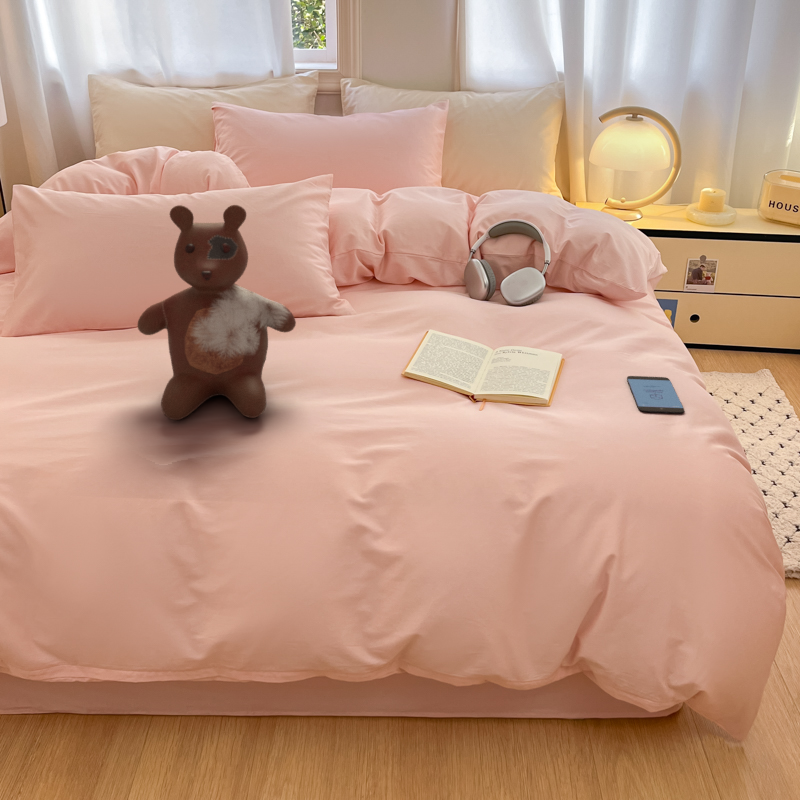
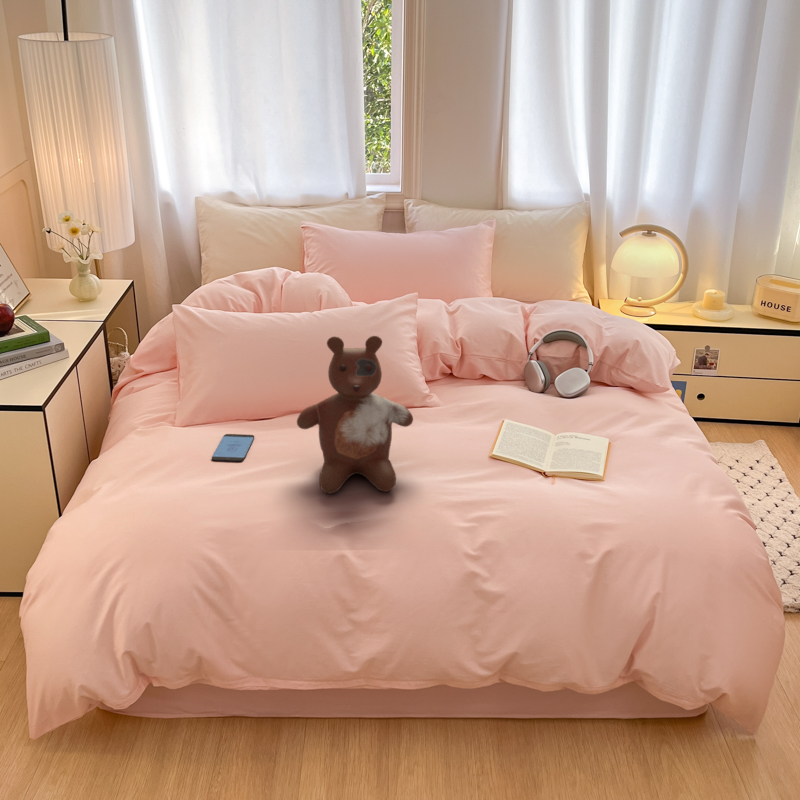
smartphone: present [627,376,684,413] -> present [212,434,254,461]

